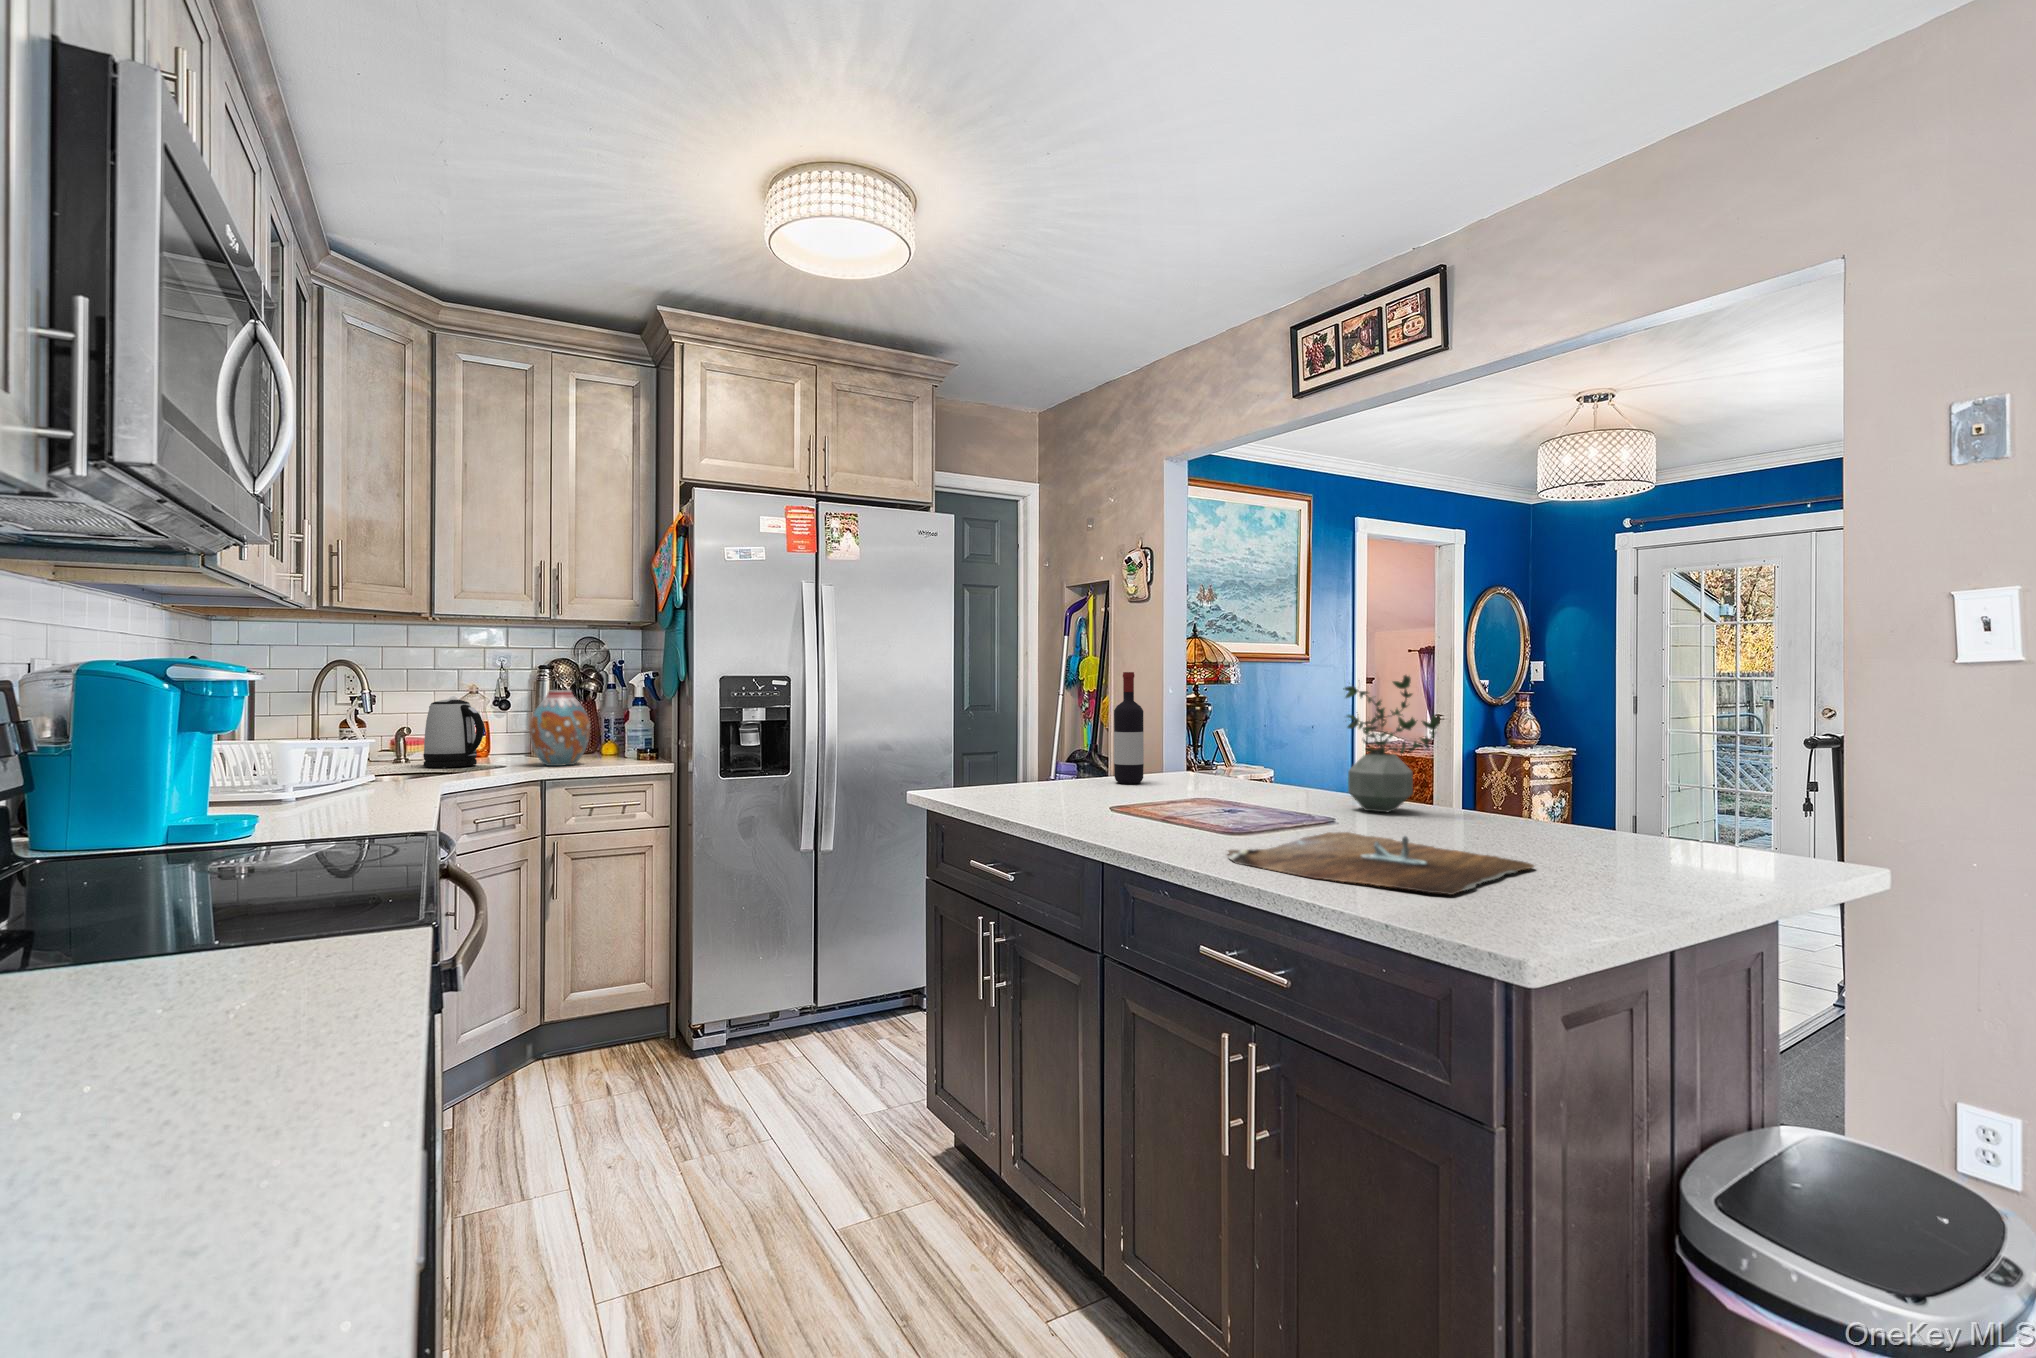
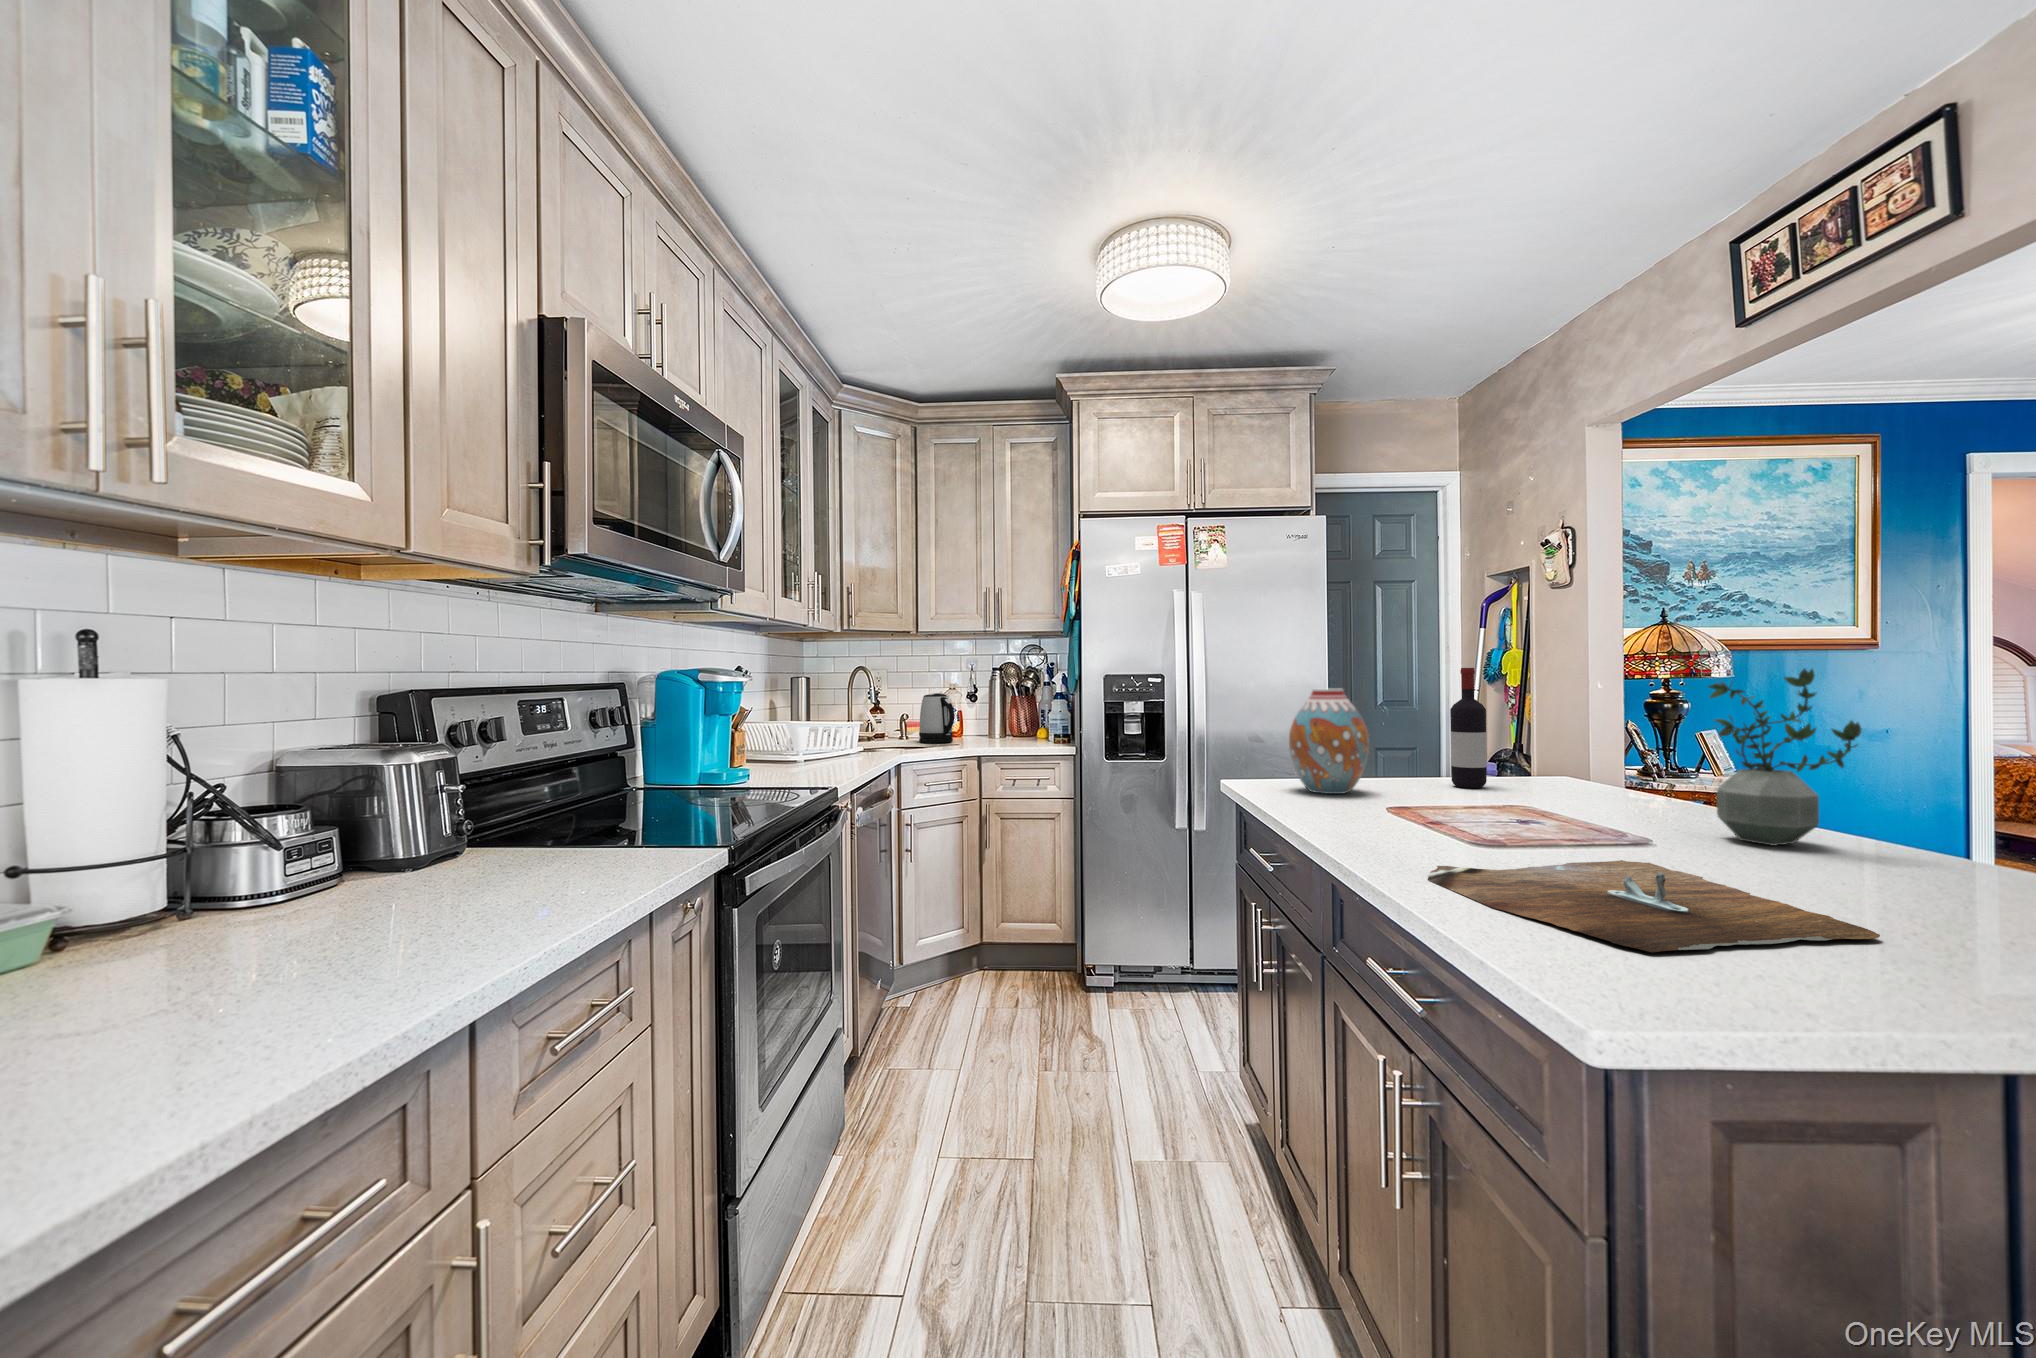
vase: present [529,690,590,766] -> present [1289,689,1369,794]

